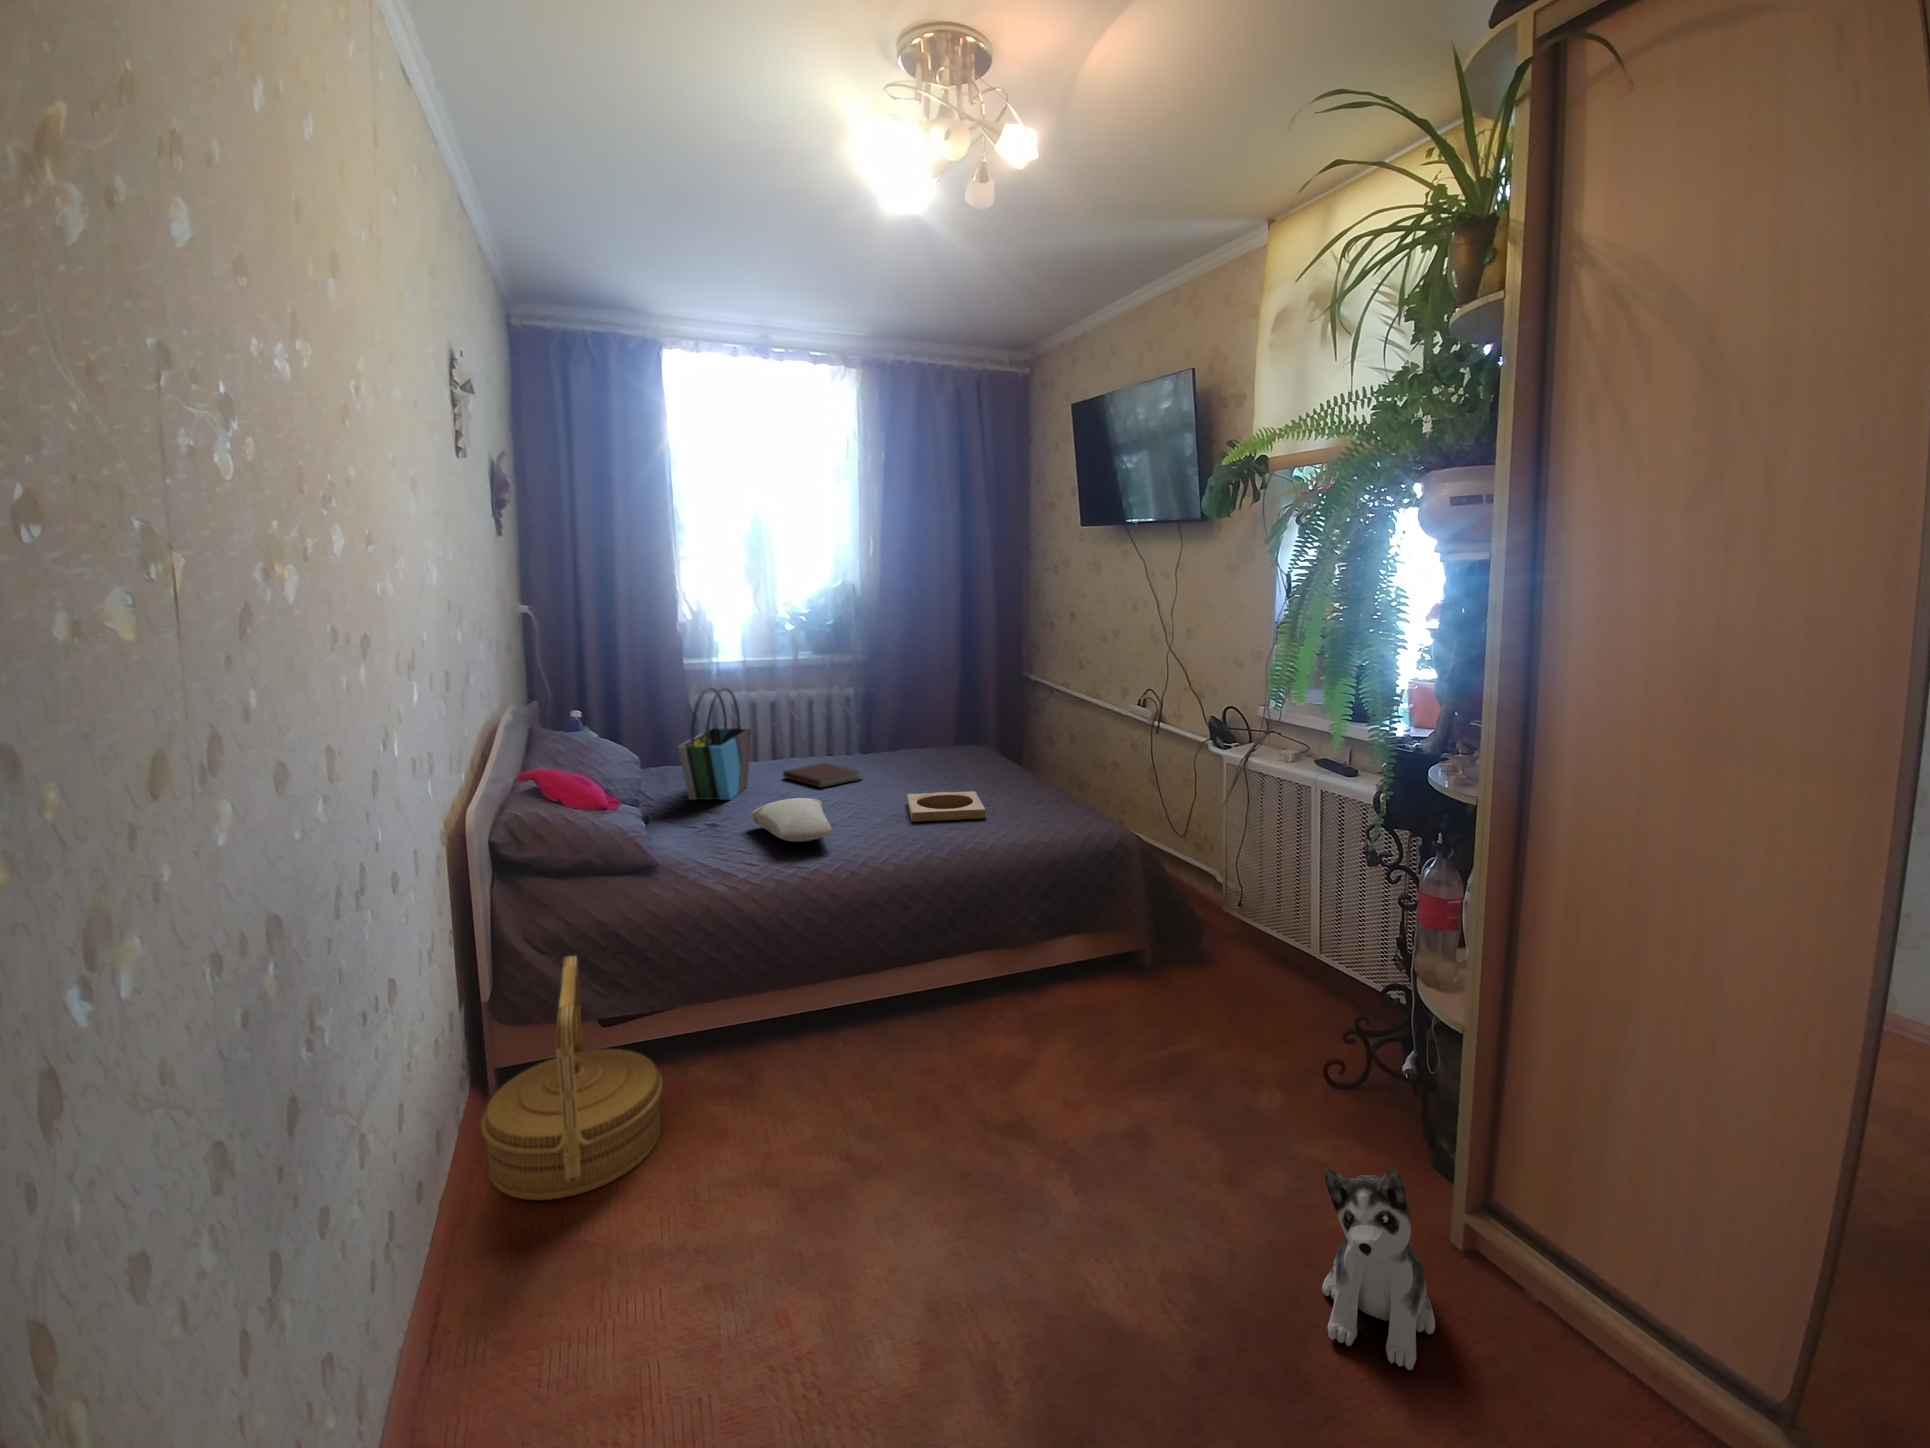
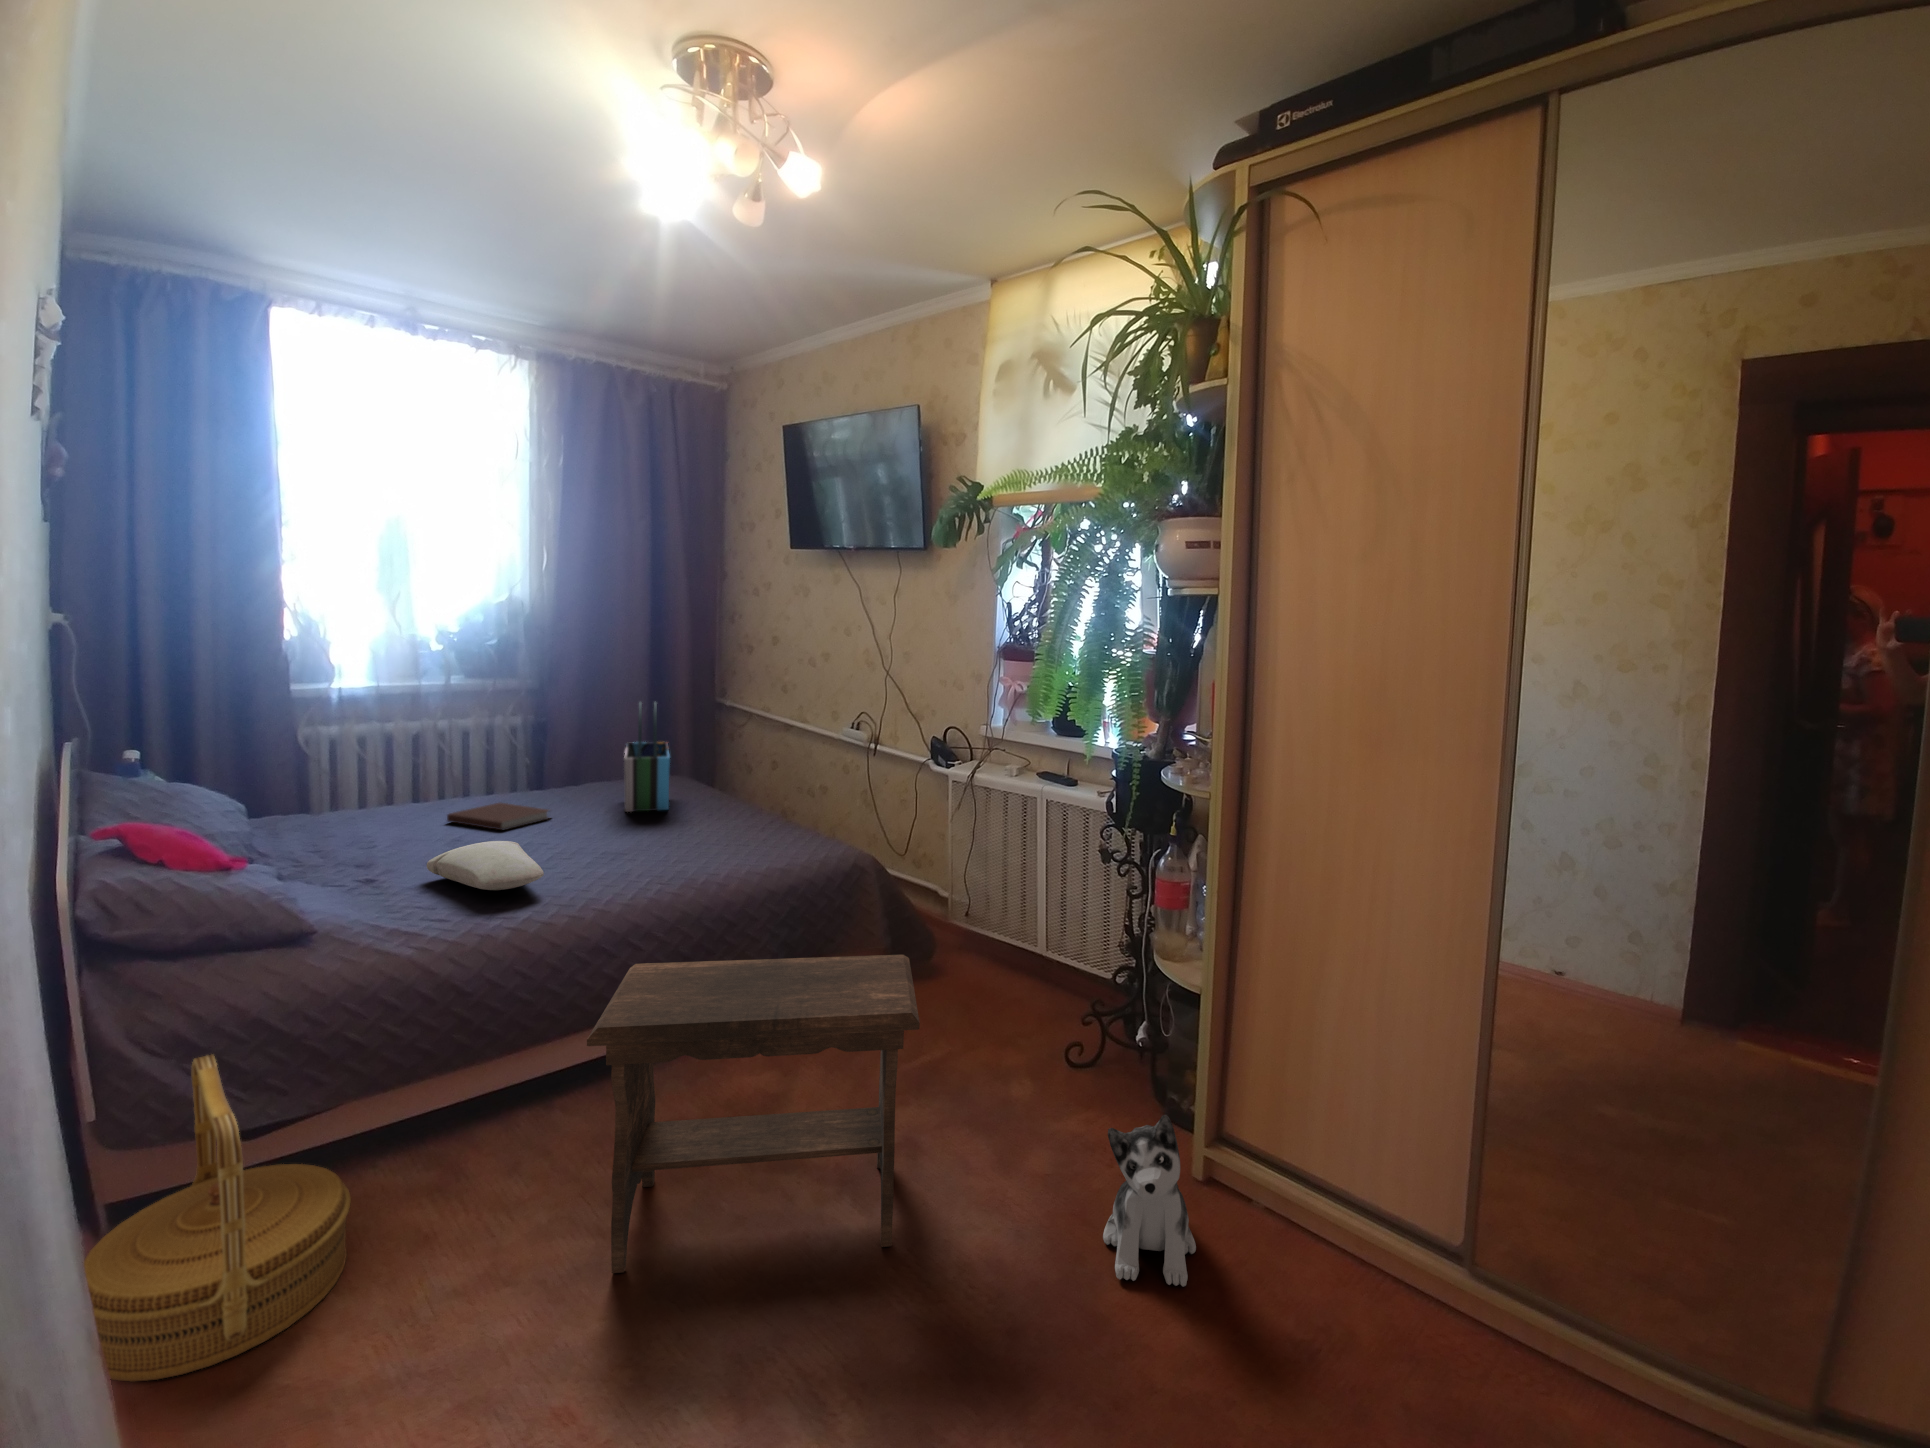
tote bag: present [678,687,752,800] -> present [624,702,670,812]
tray: present [907,791,985,822] -> none [617,823,714,859]
footstool: none [816,922,1130,1237] -> present [587,955,920,1273]

